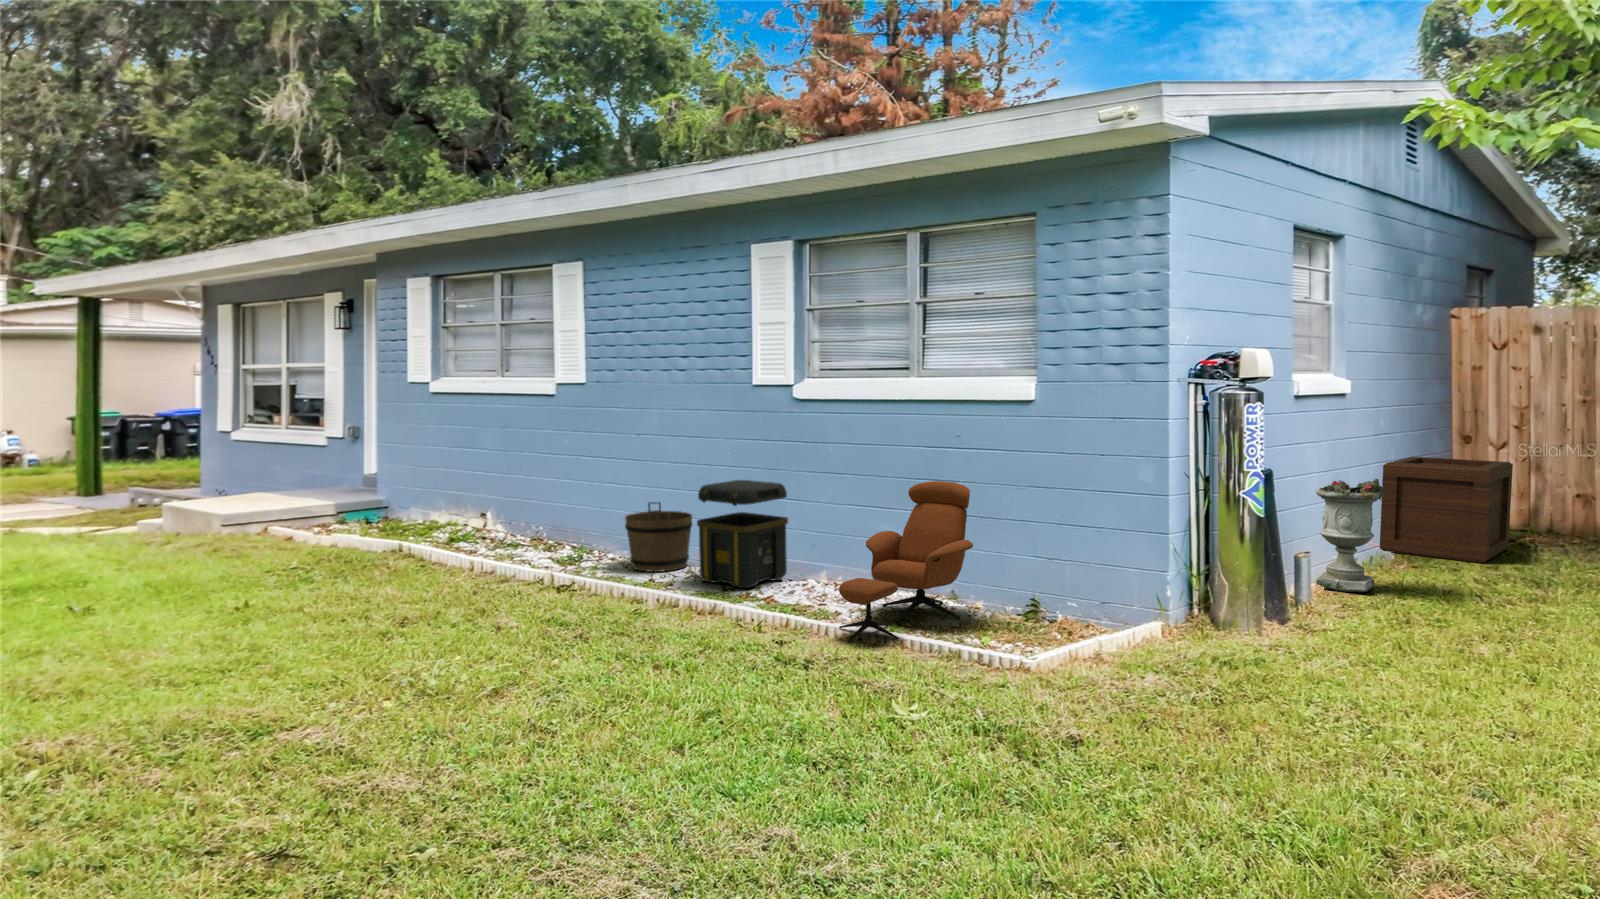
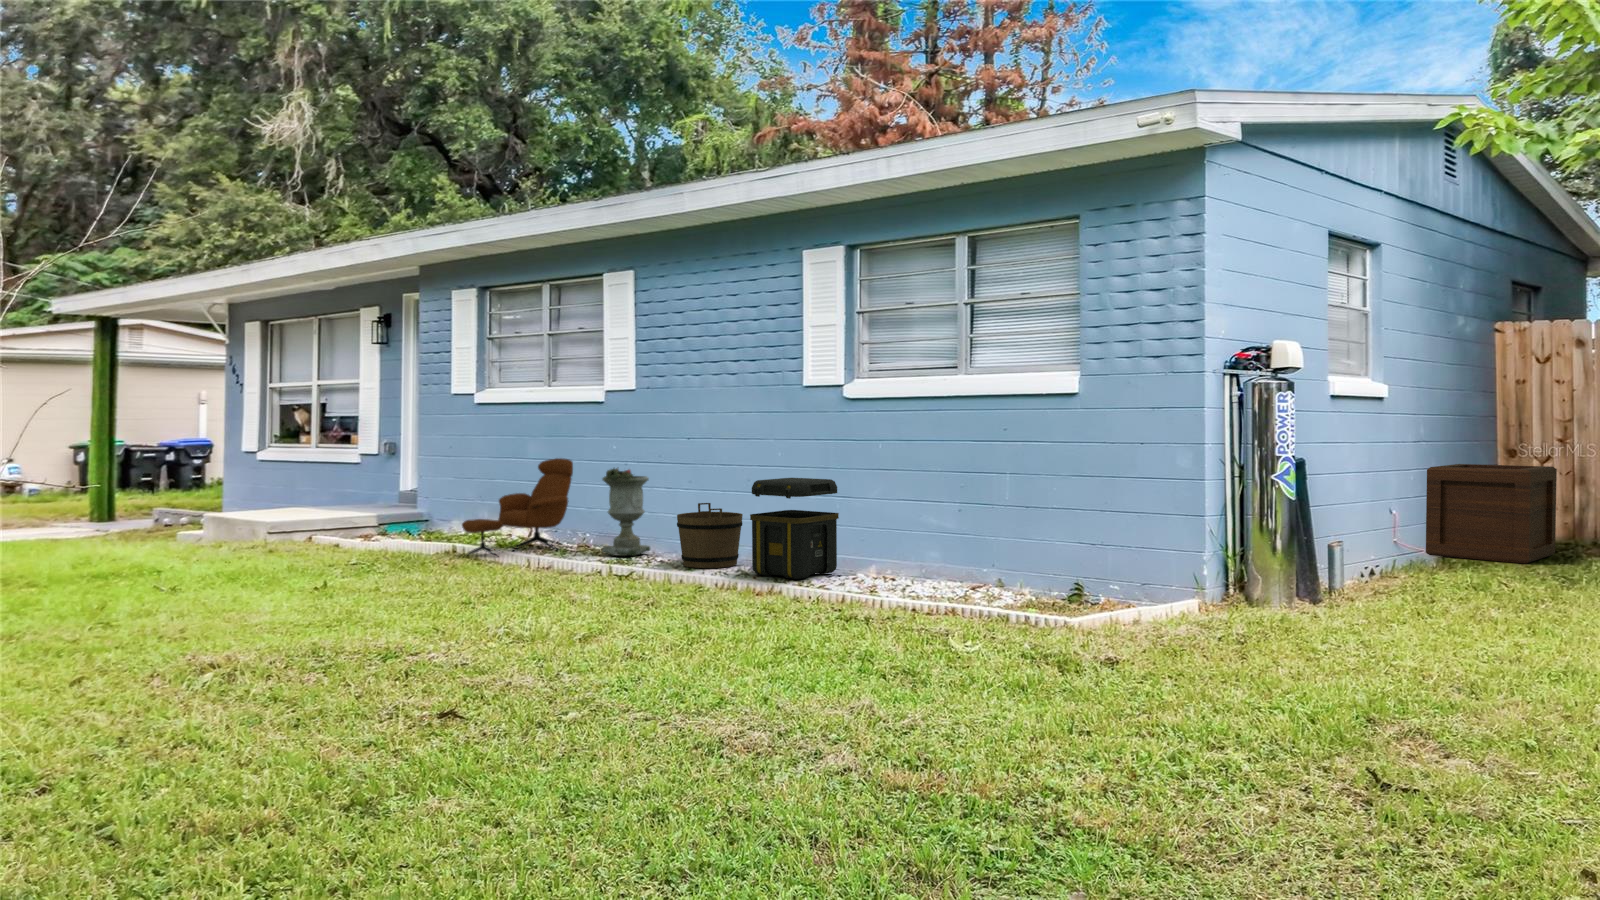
planter: present [1316,479,1384,592] -> present [602,468,650,556]
lounge chair: present [839,481,973,642] -> present [462,458,573,556]

